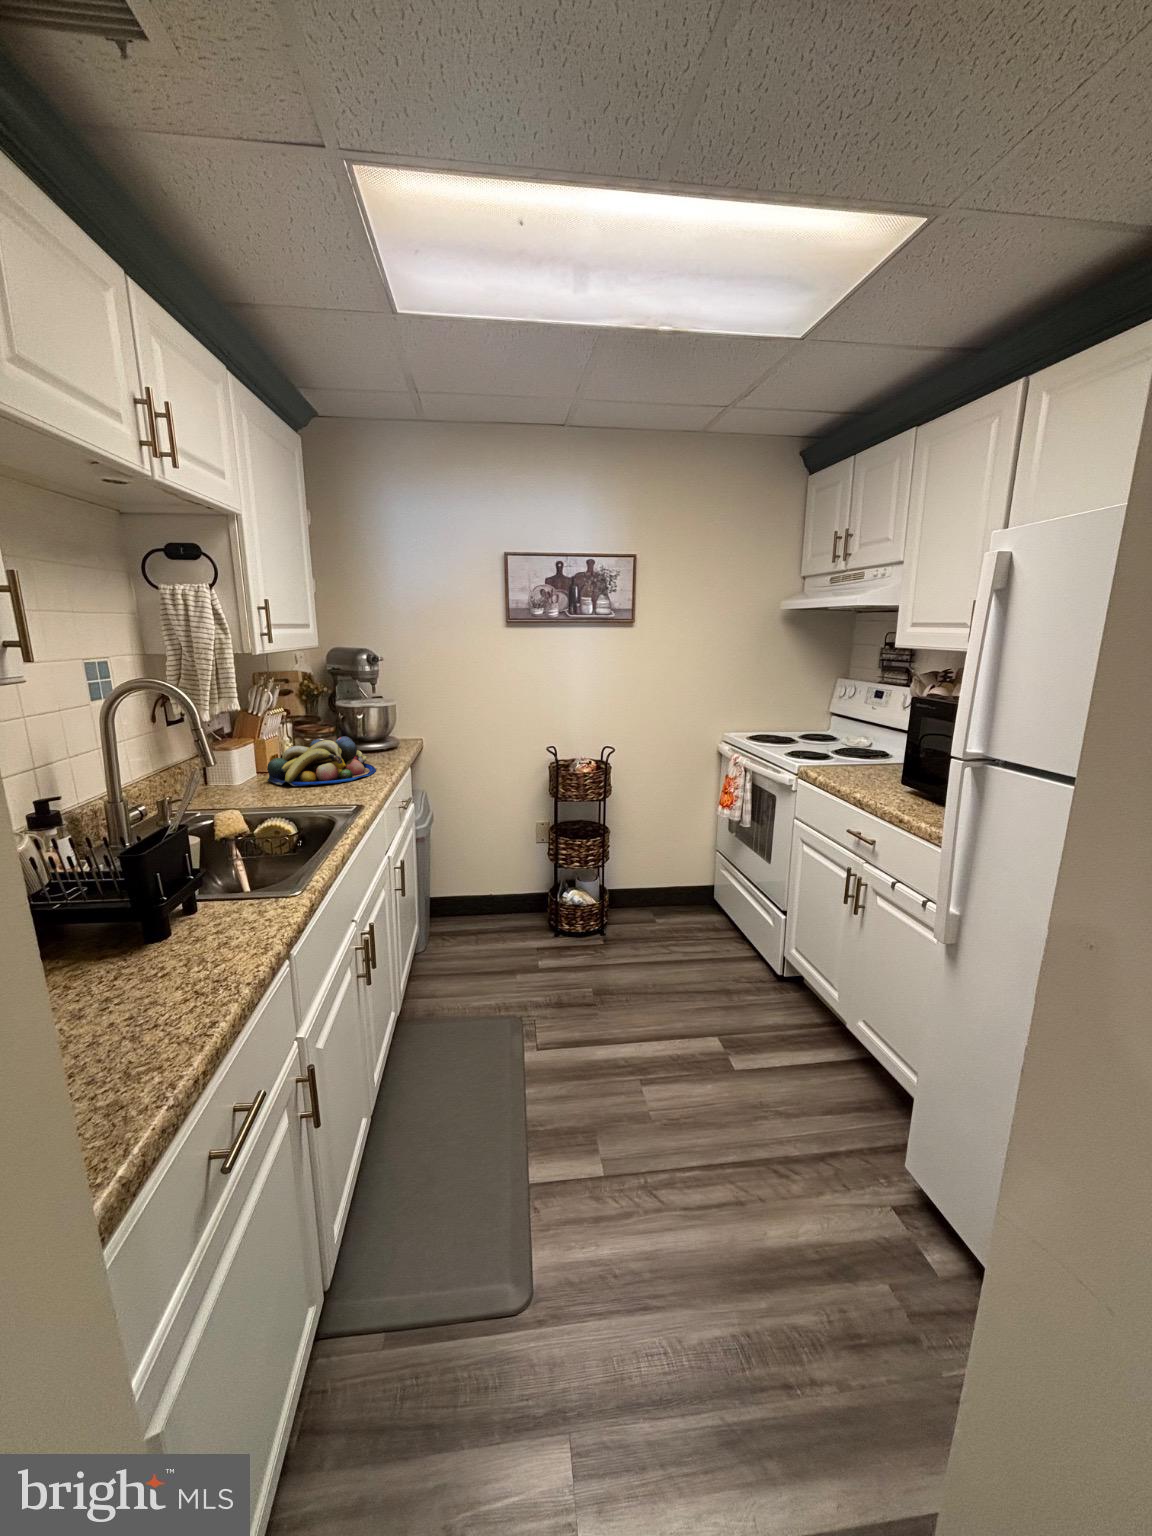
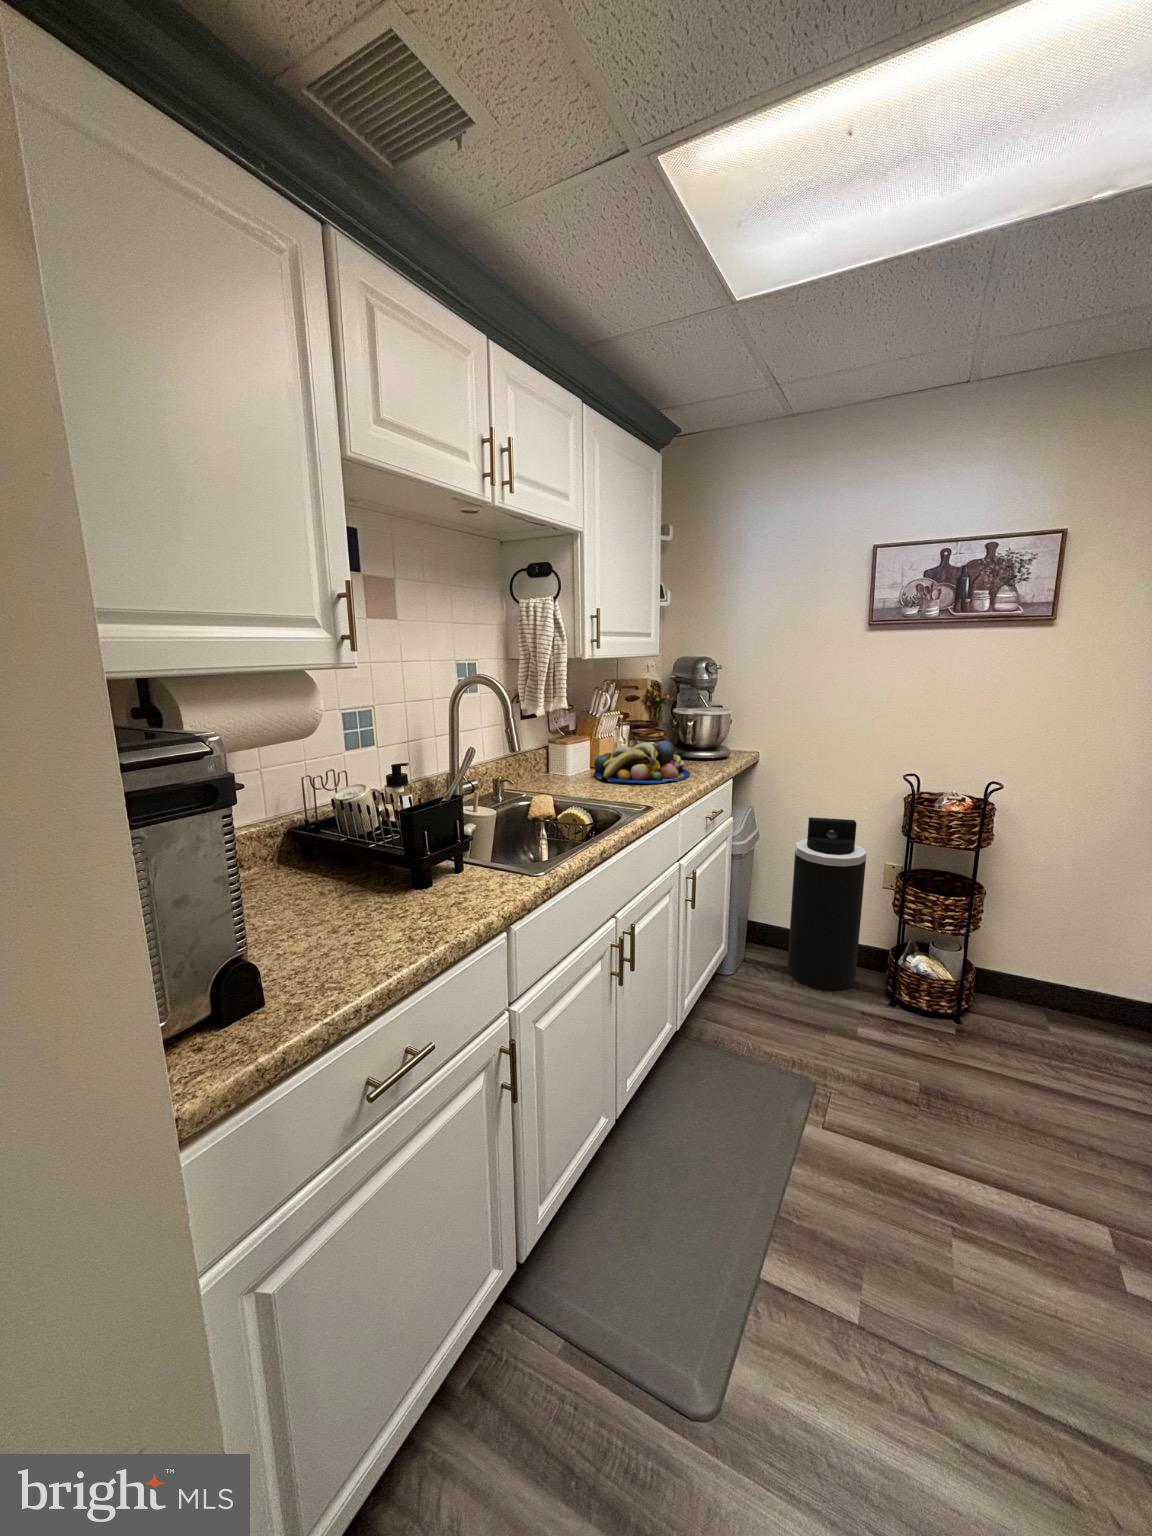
trash can: none [467,791,527,943] -> present [788,817,867,991]

